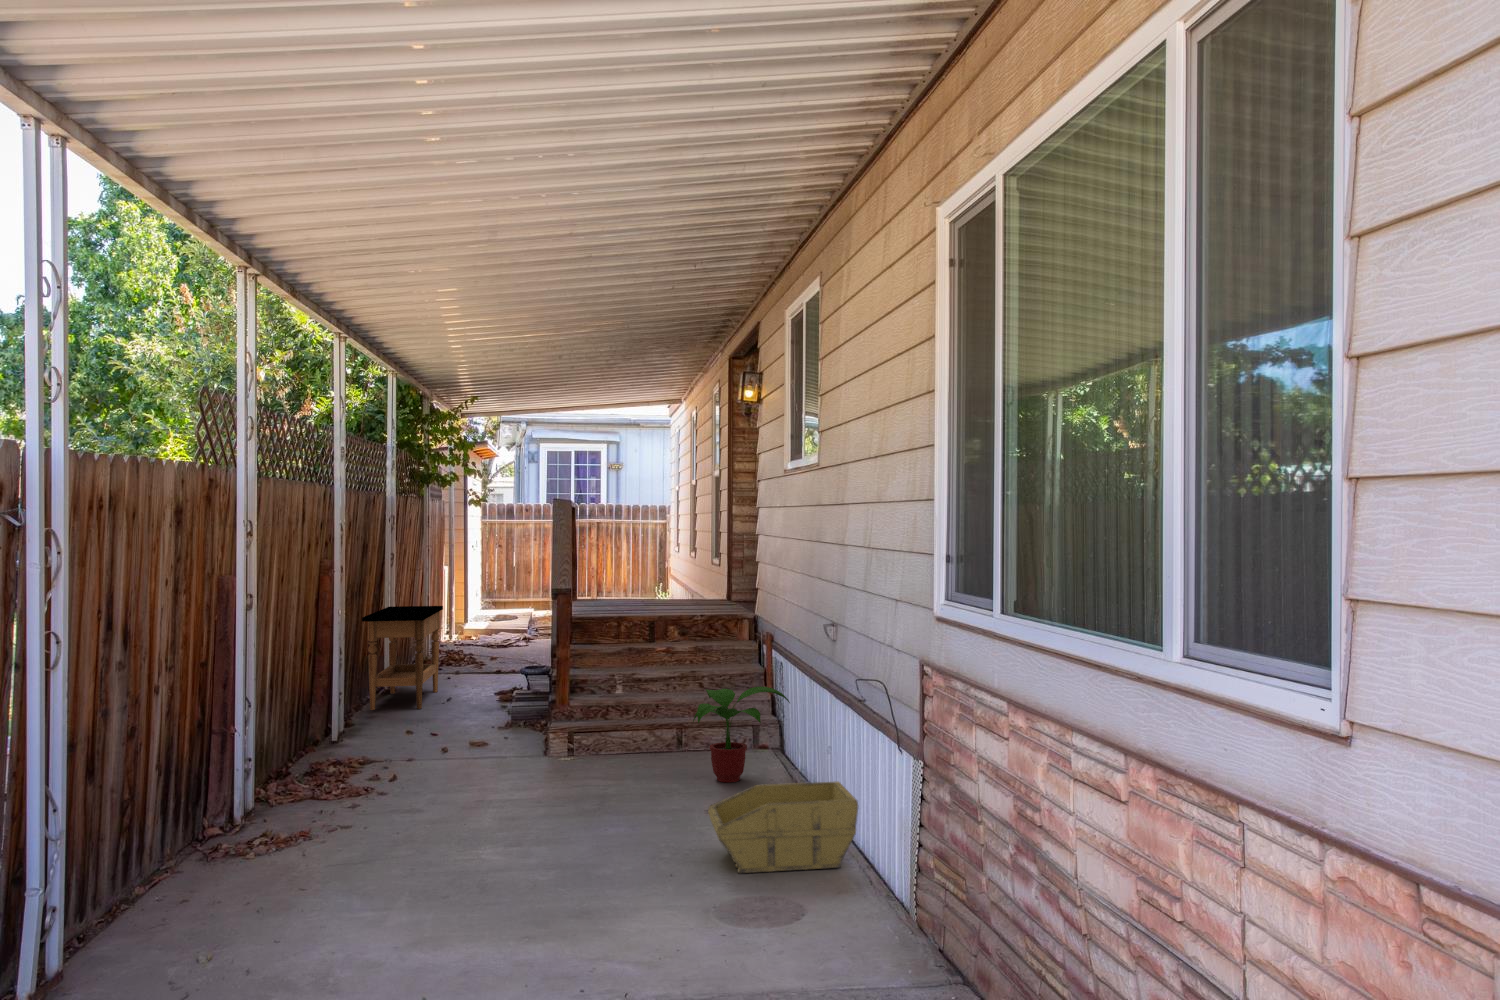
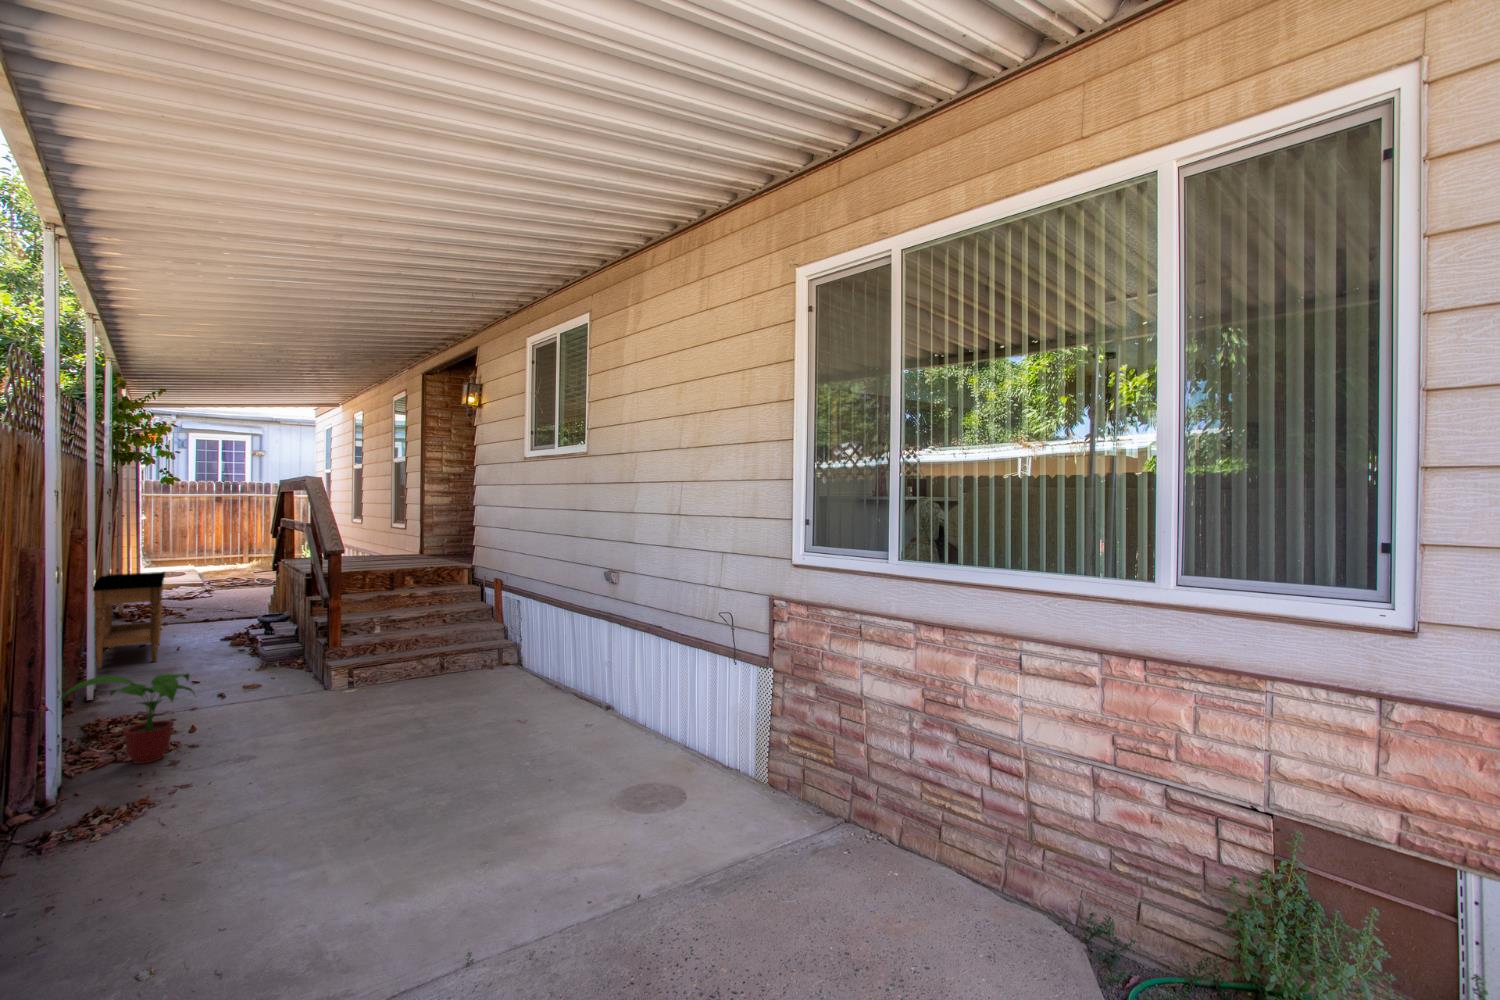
potted plant: present [693,687,790,782] -> present [62,673,193,764]
storage bin: present [708,782,858,873] -> none [528,679,634,751]

